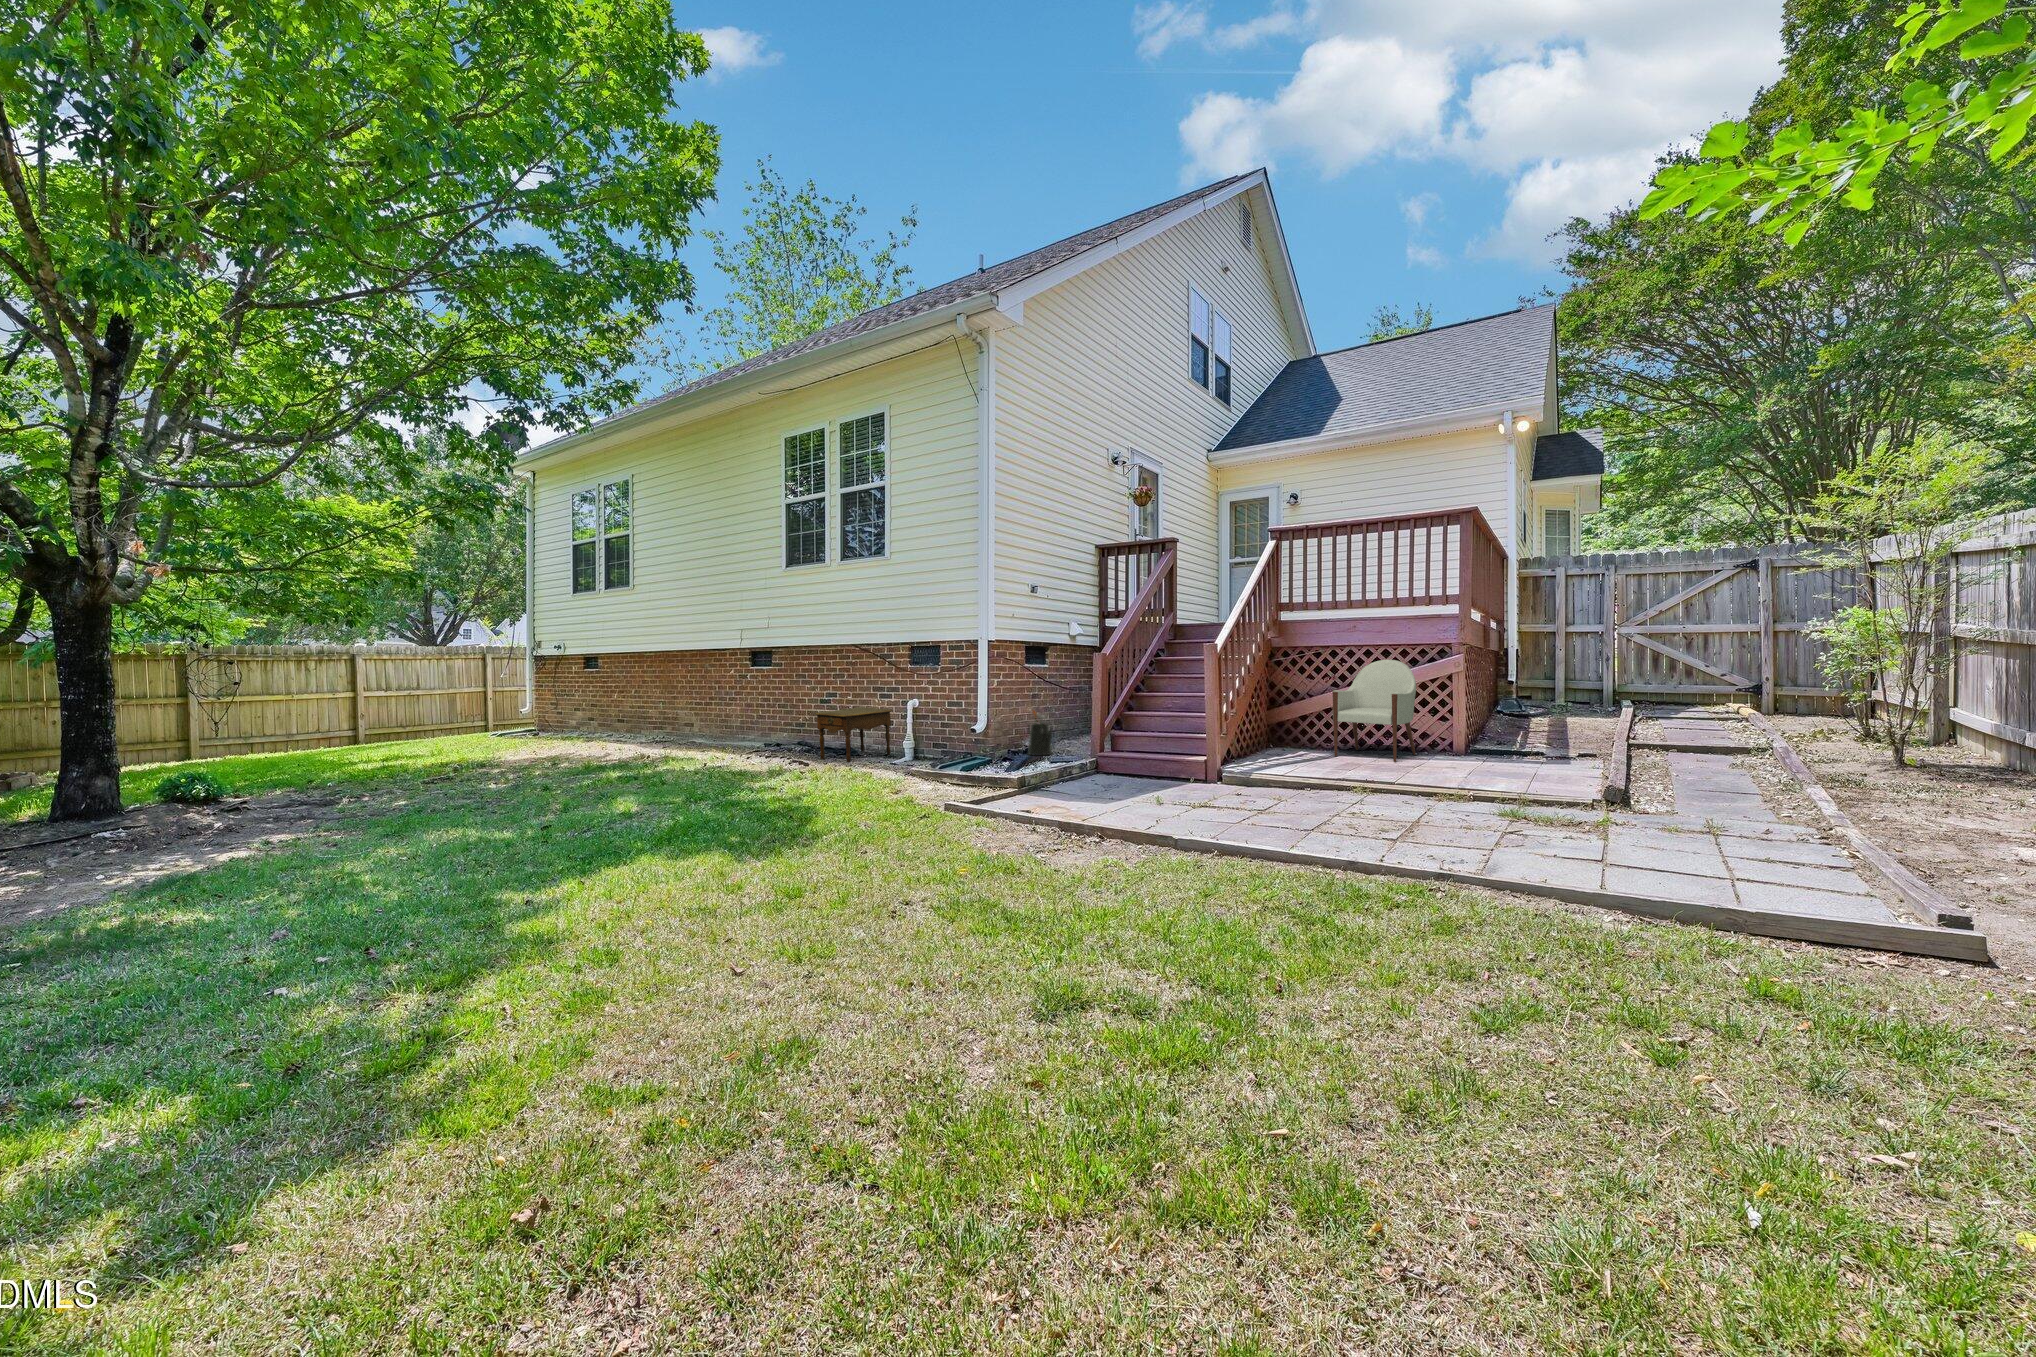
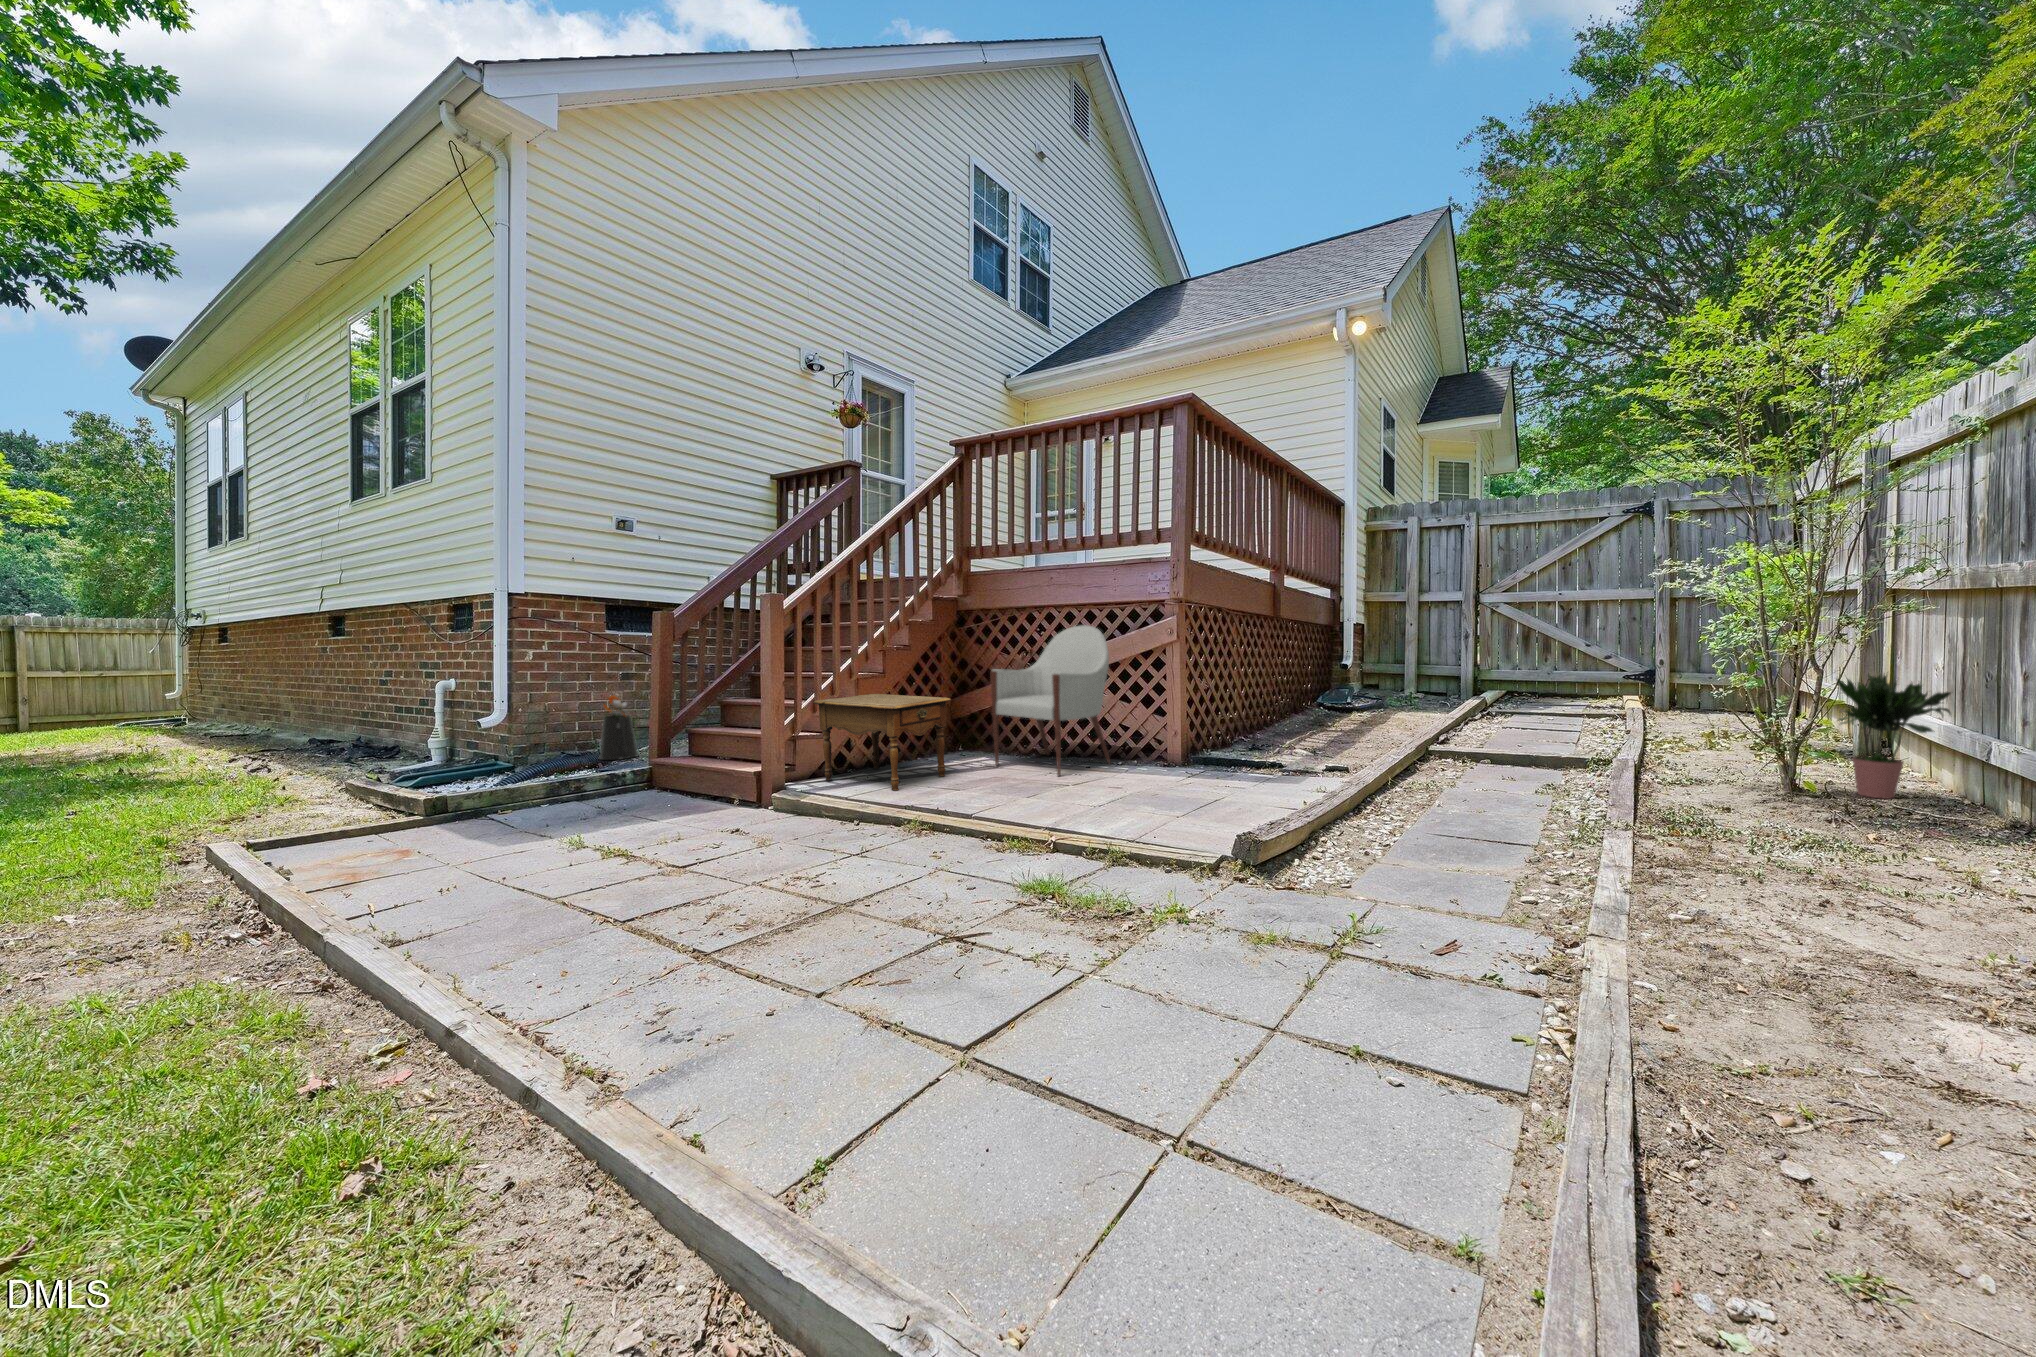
potted plant: none [1921,689,2005,768] -> present [1836,672,1951,799]
side table: present [815,707,893,762] -> present [813,694,951,790]

